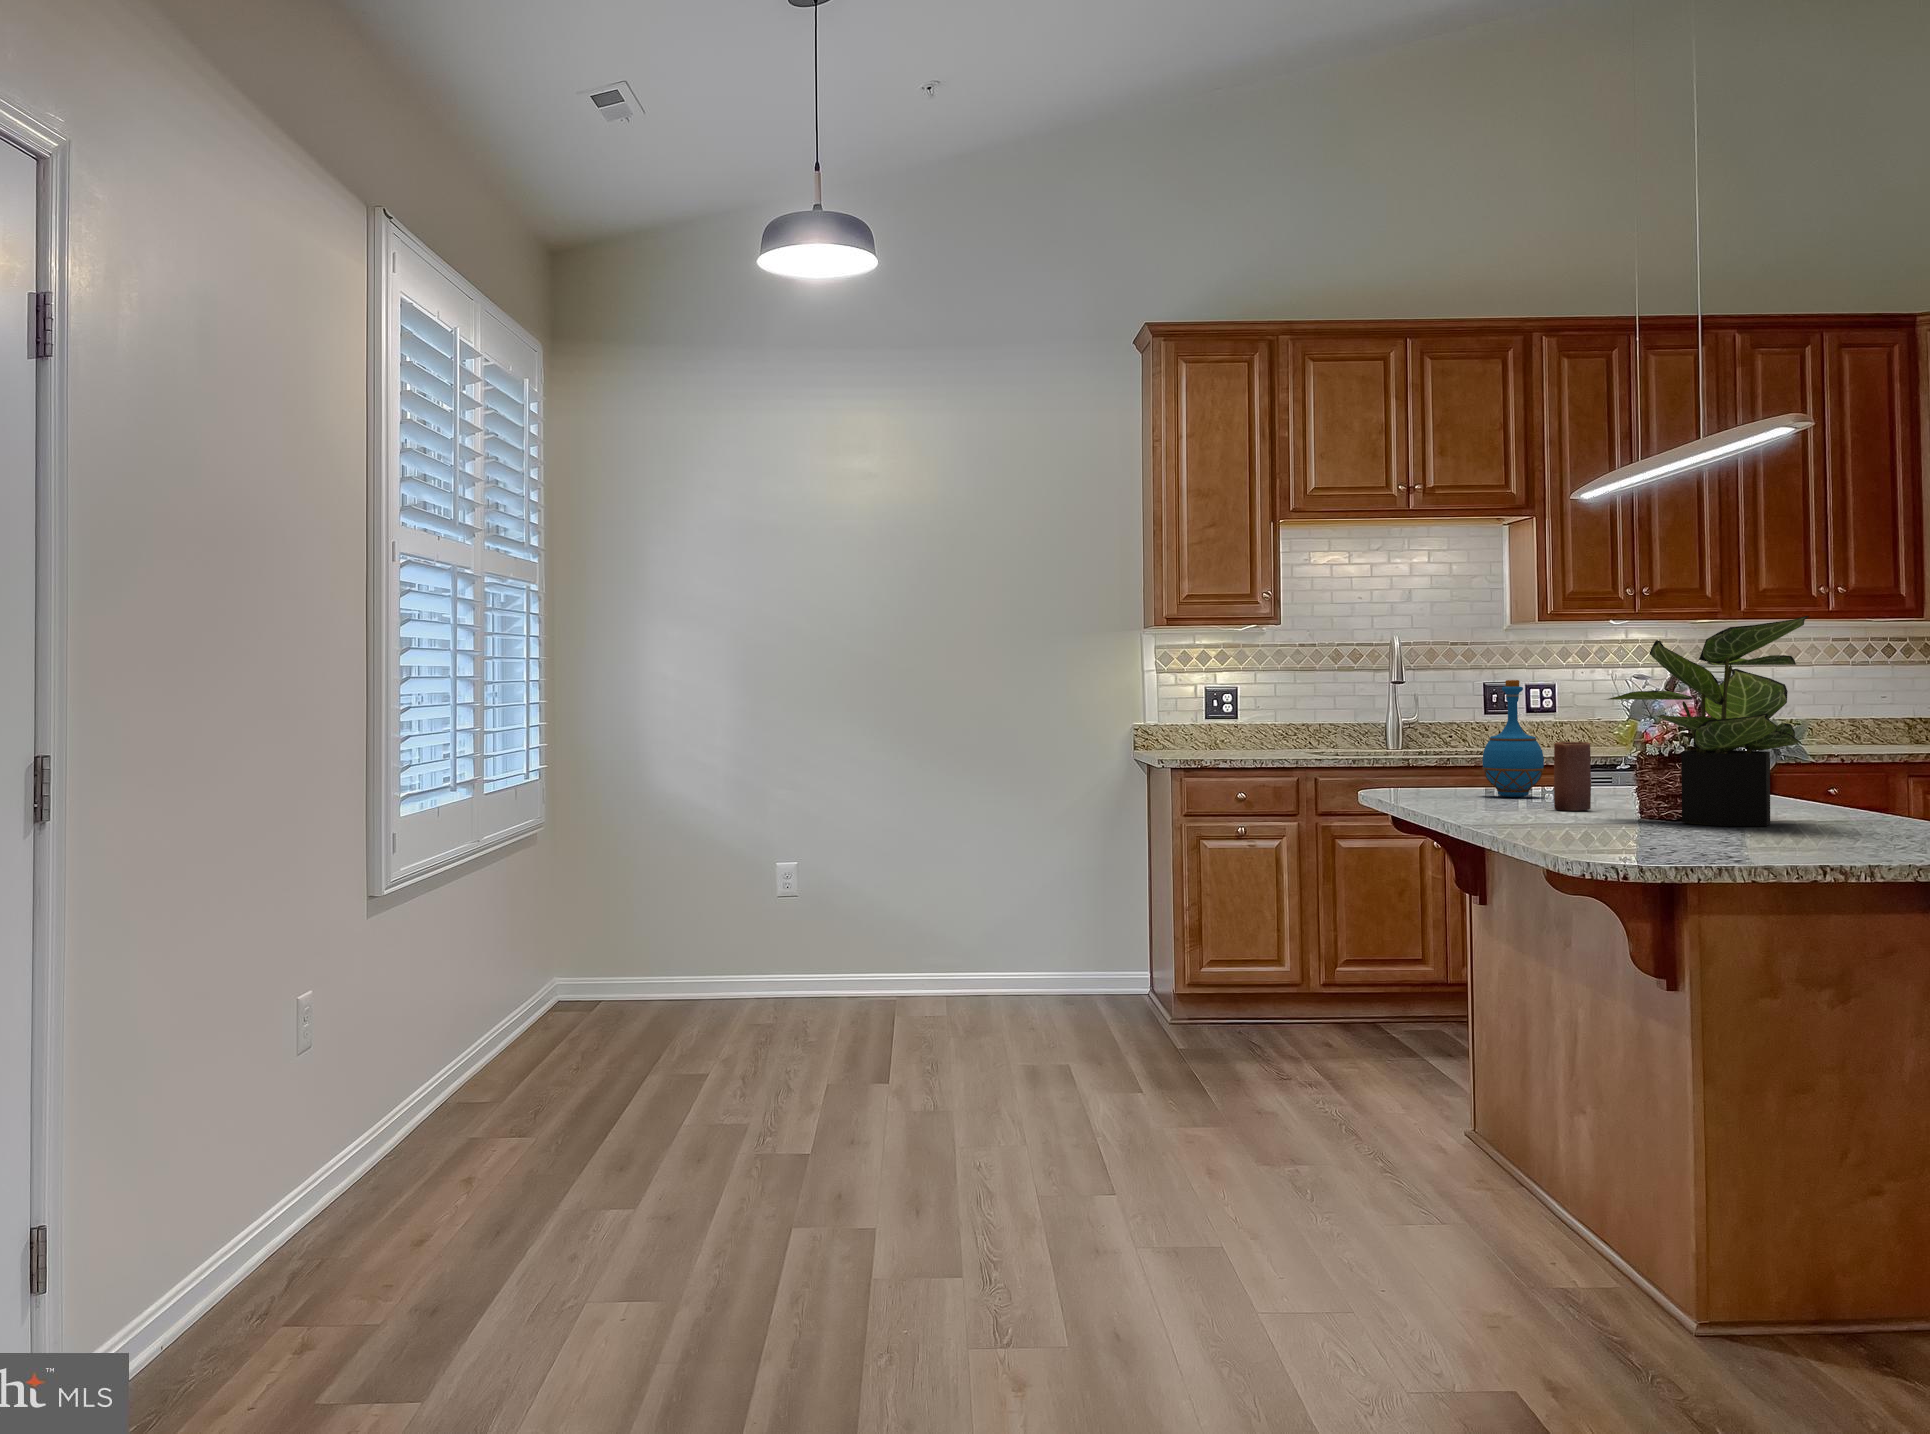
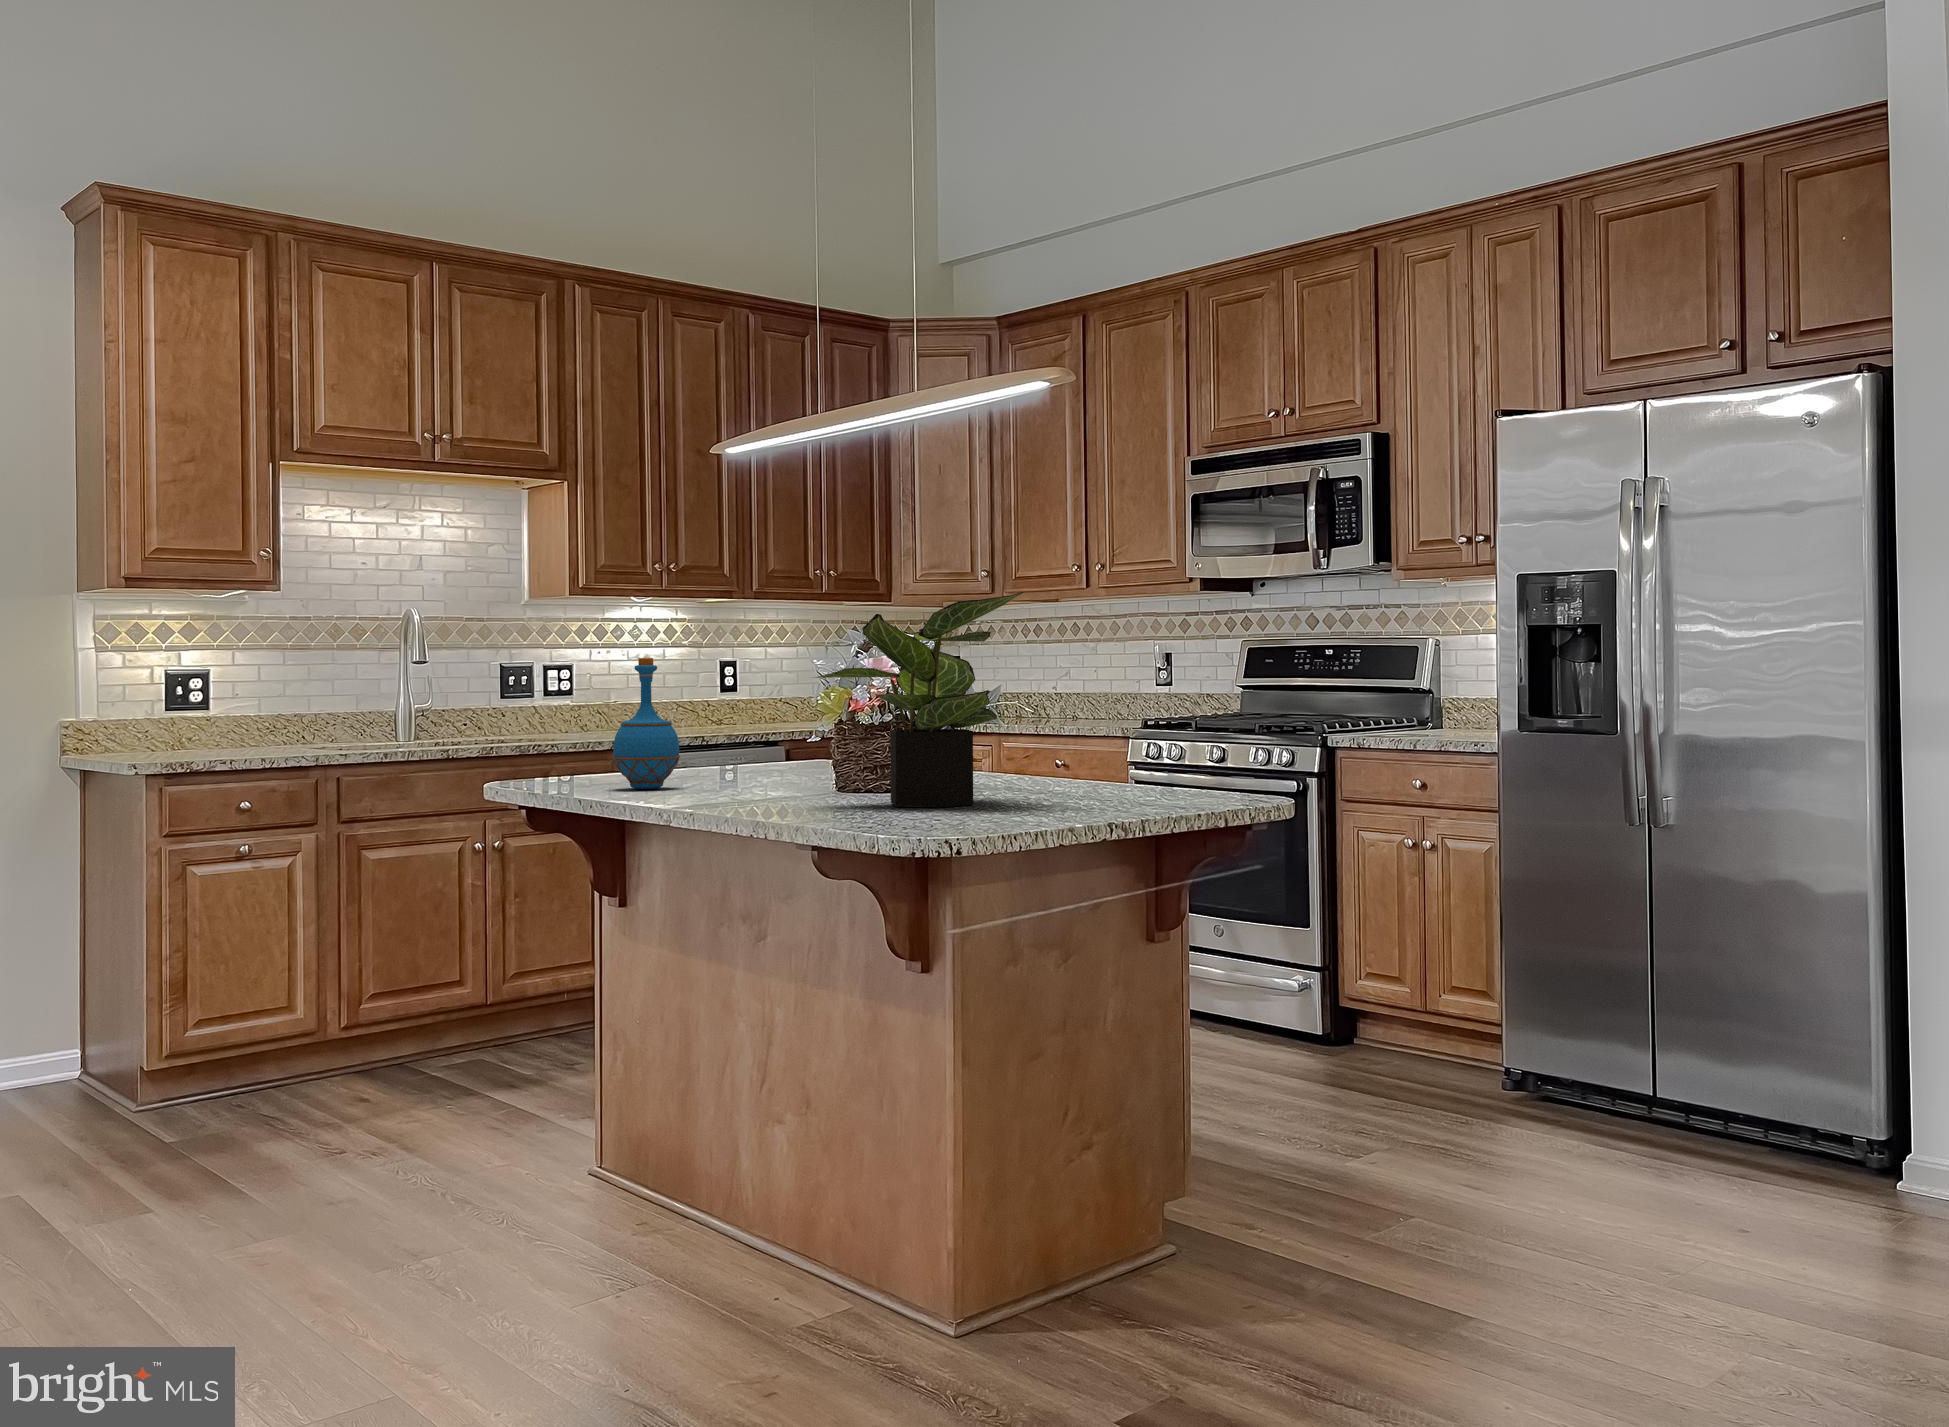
candle: present [1554,742,1591,811] -> none [734,725,771,801]

